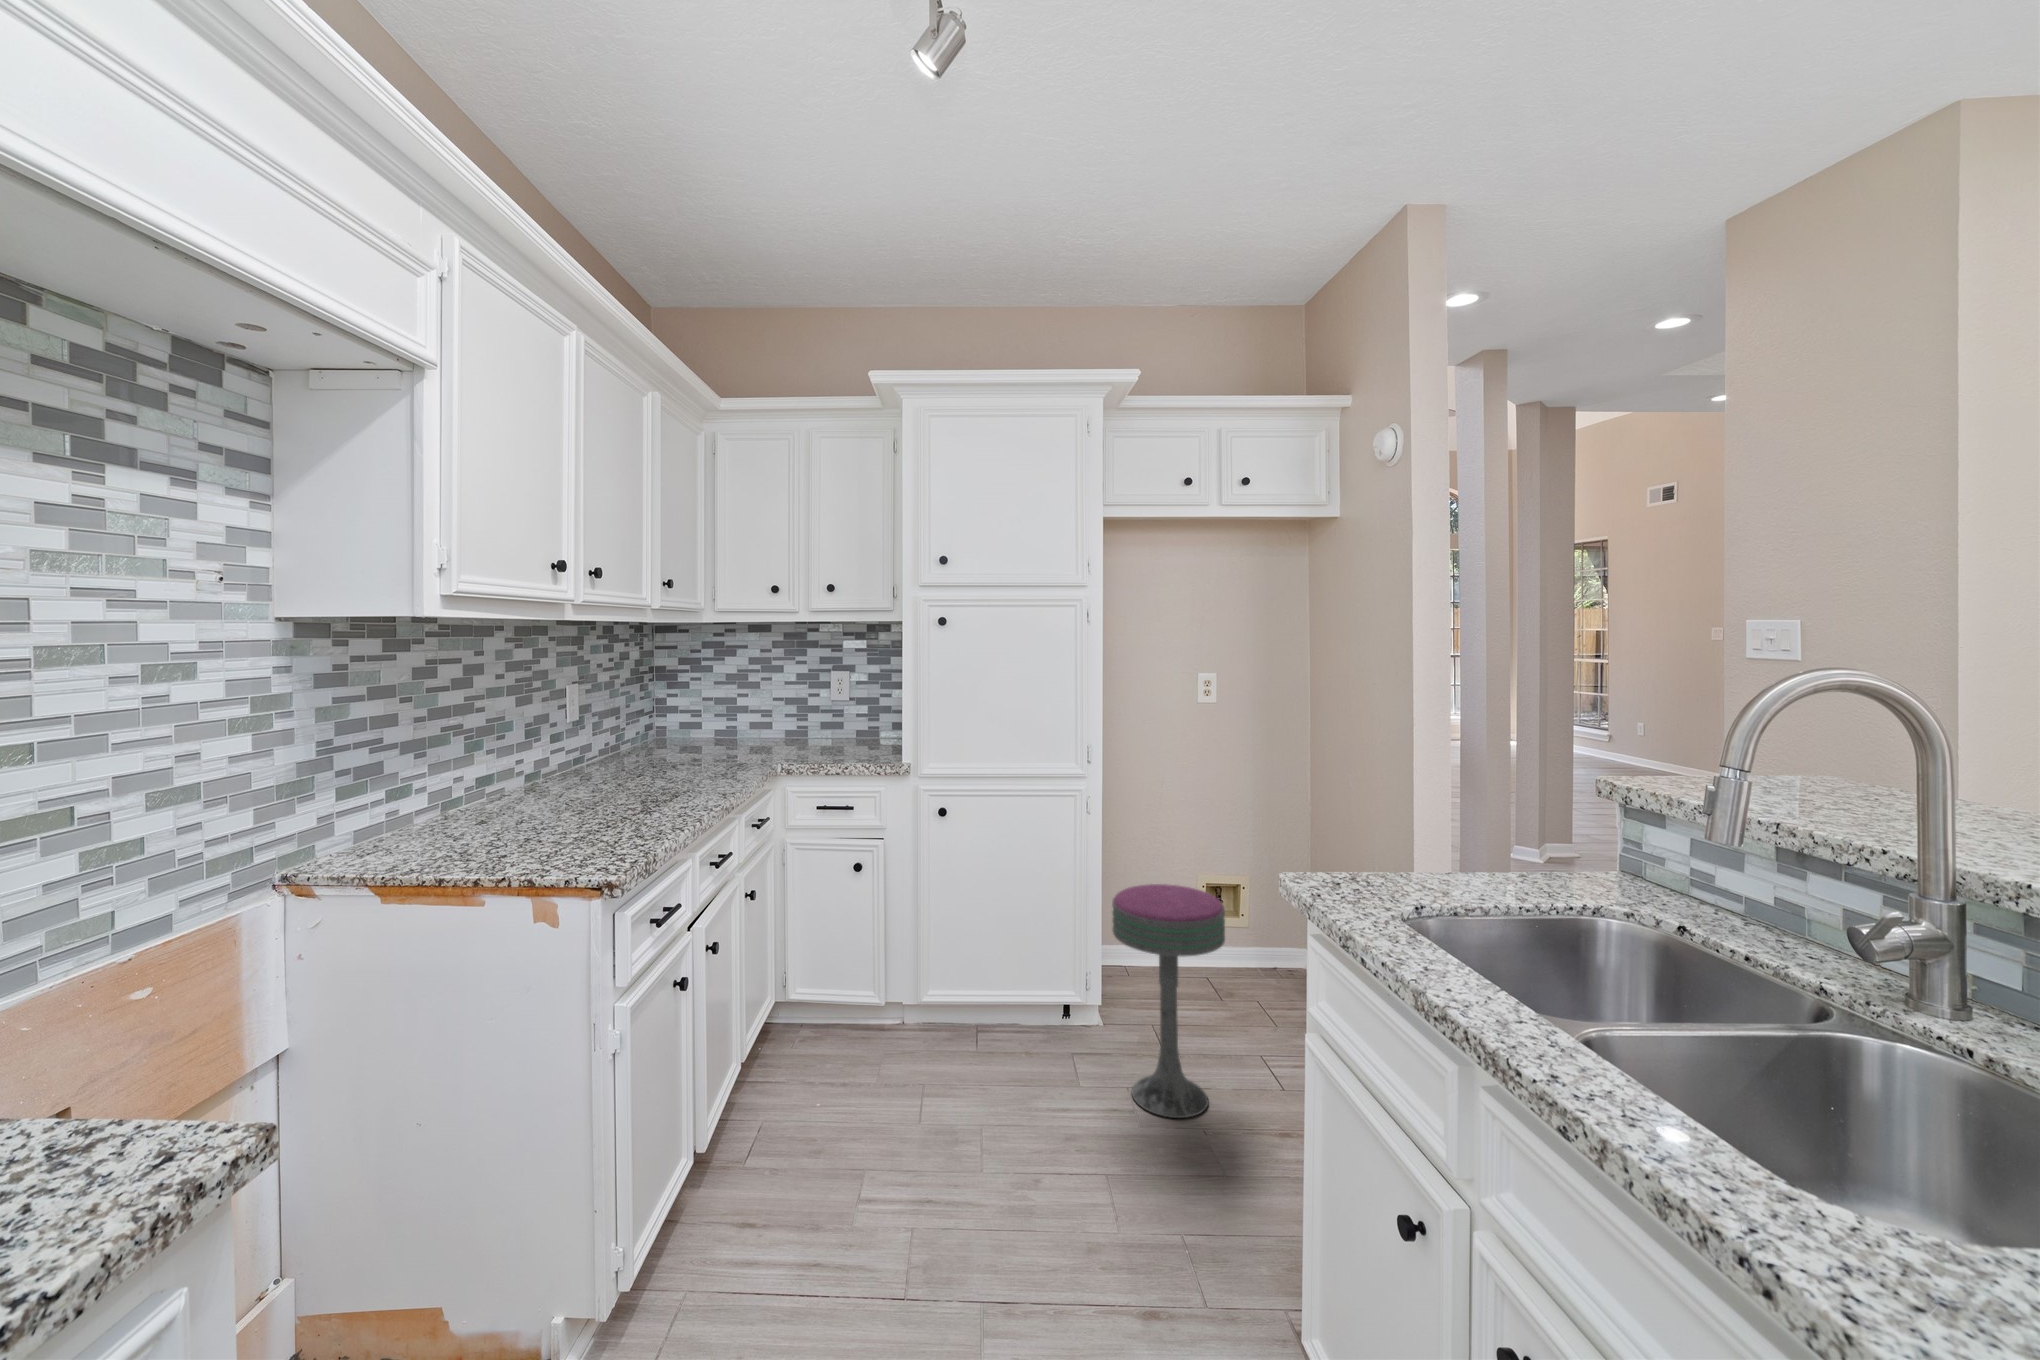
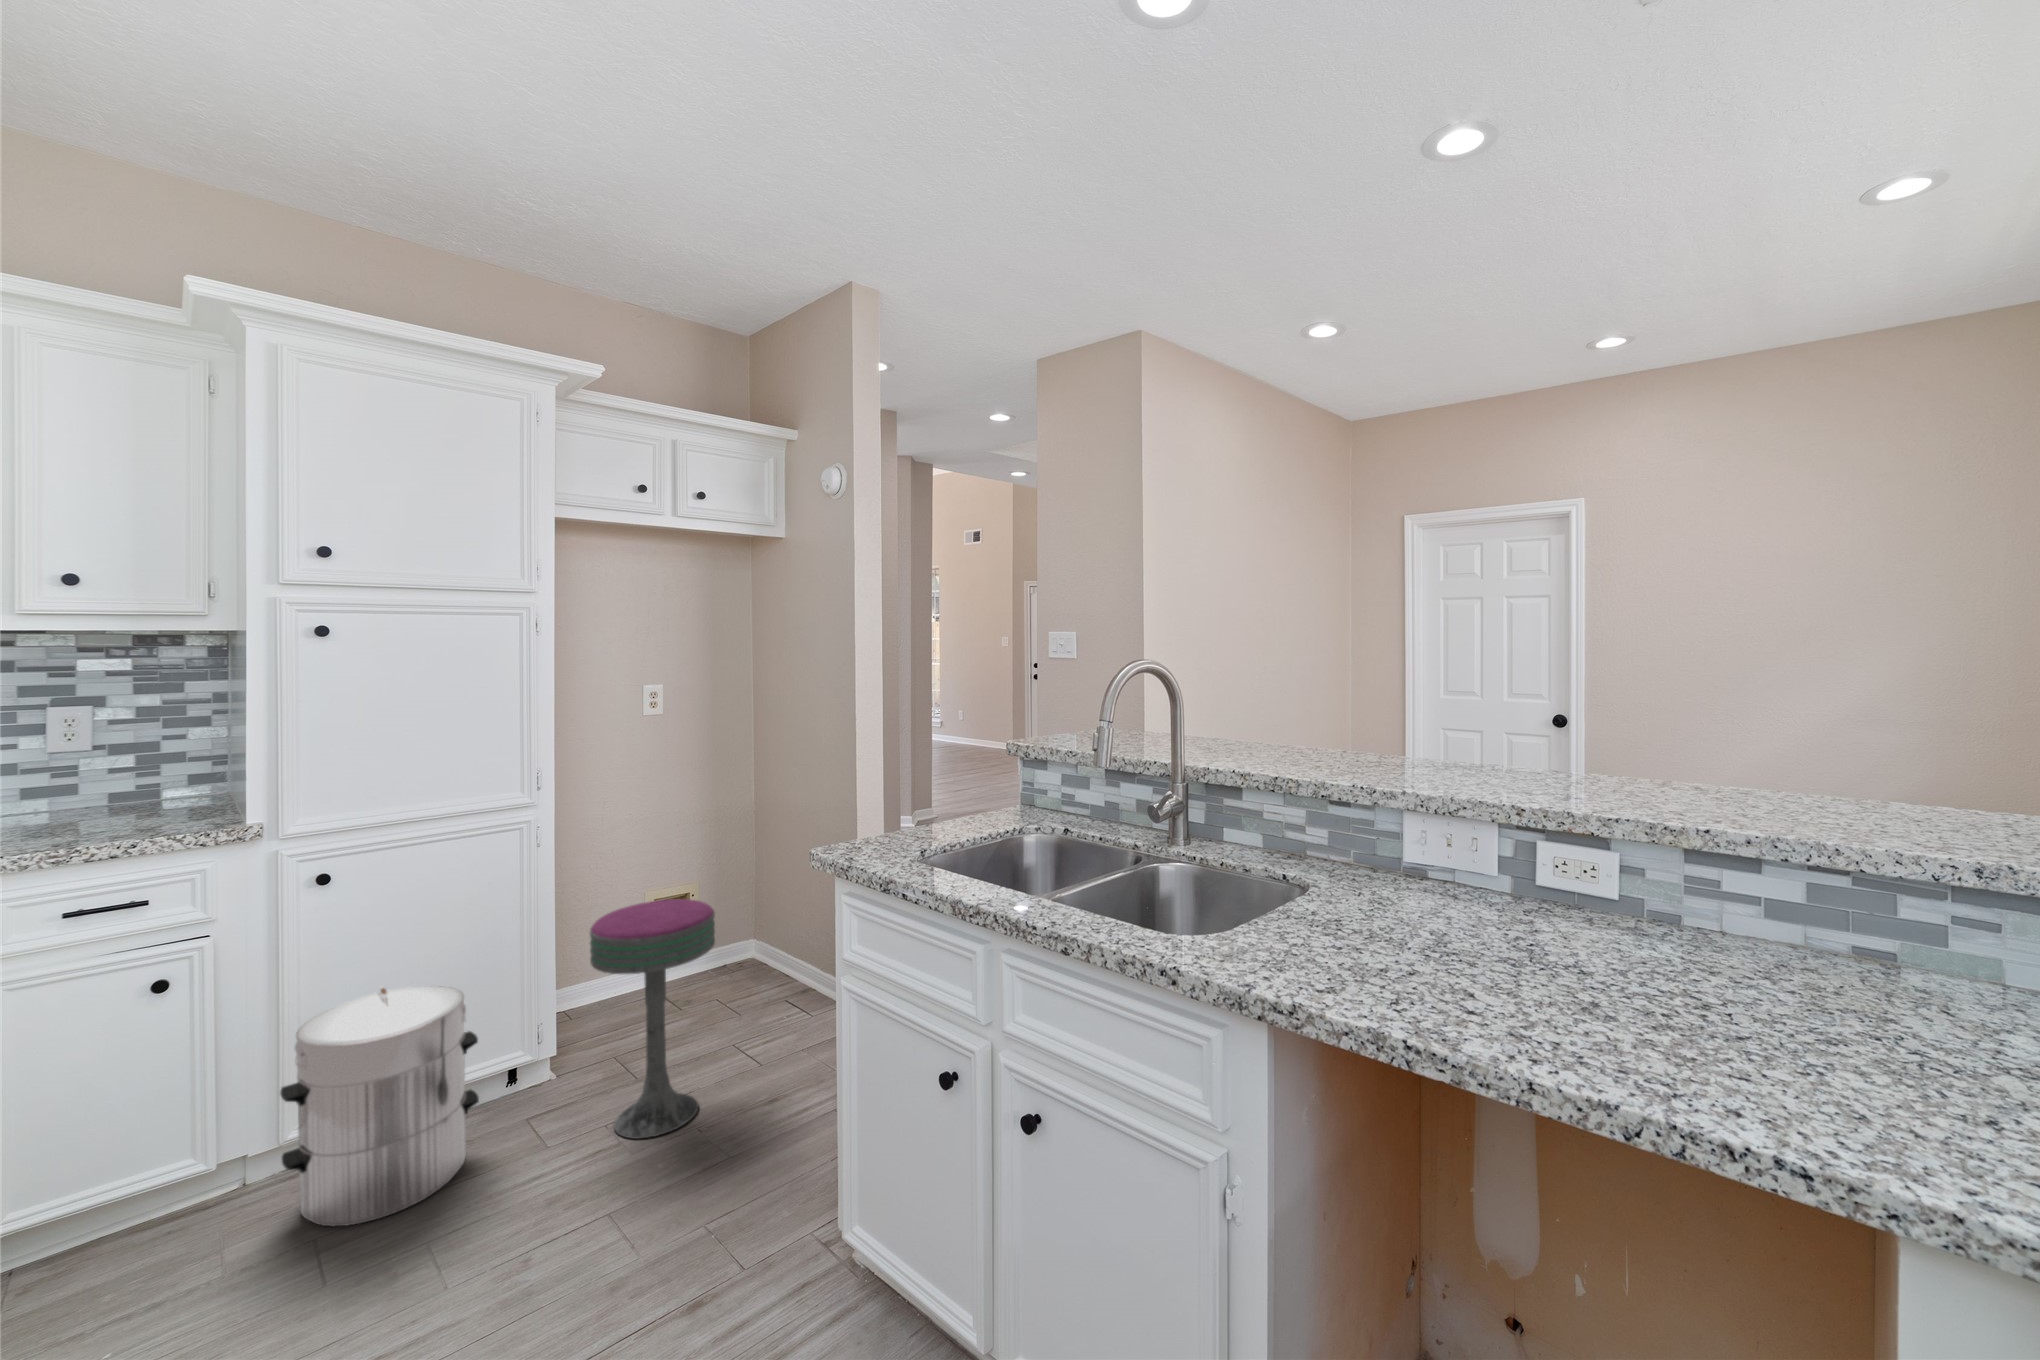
waste bin: none [911,904,1032,1087] -> present [280,986,479,1226]

